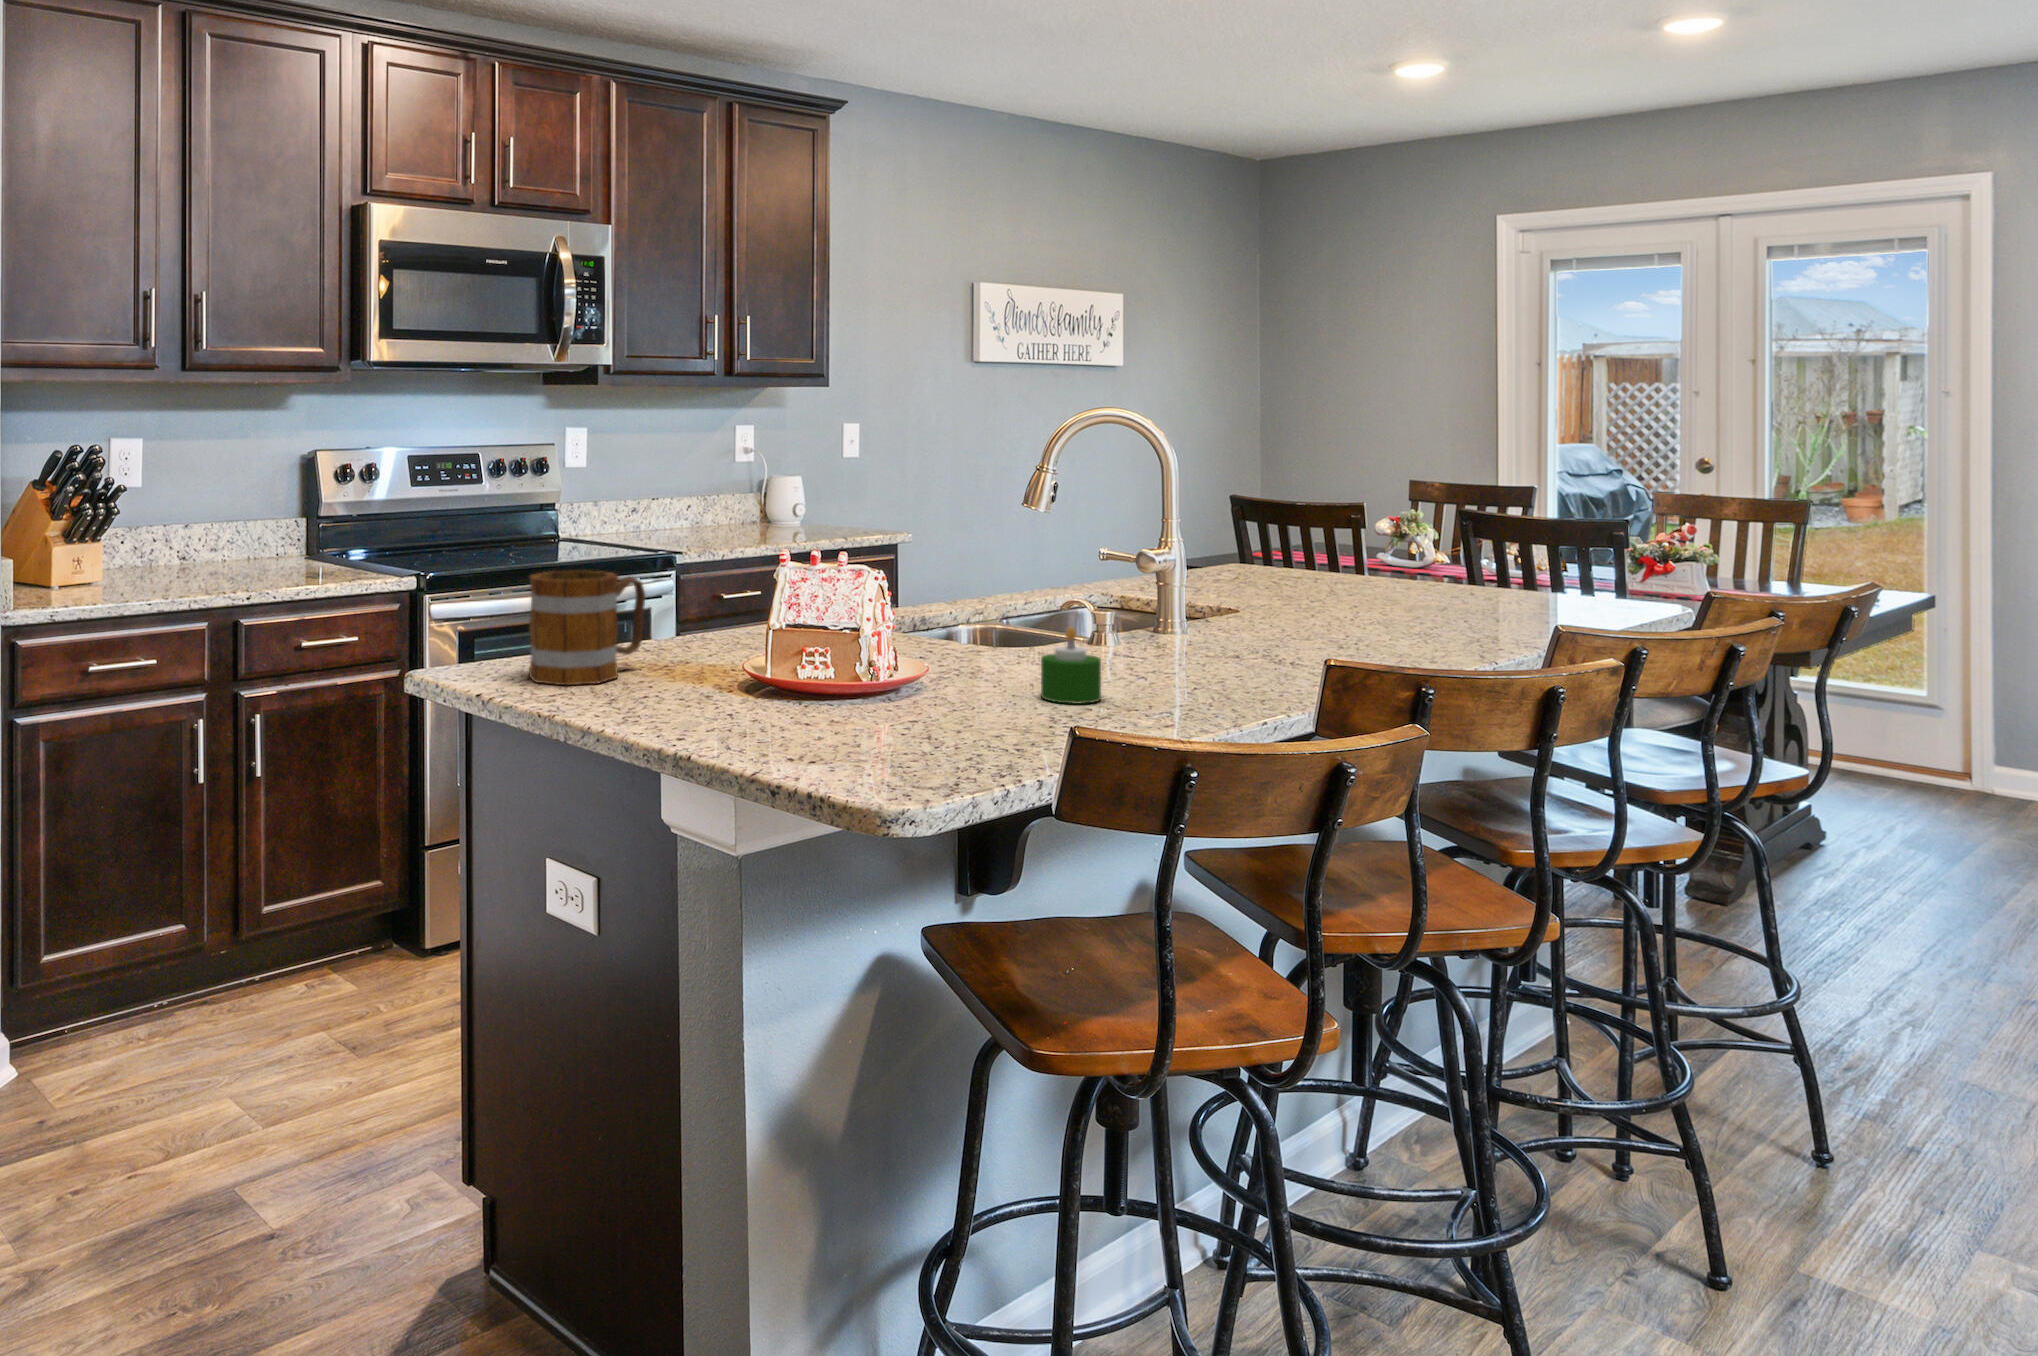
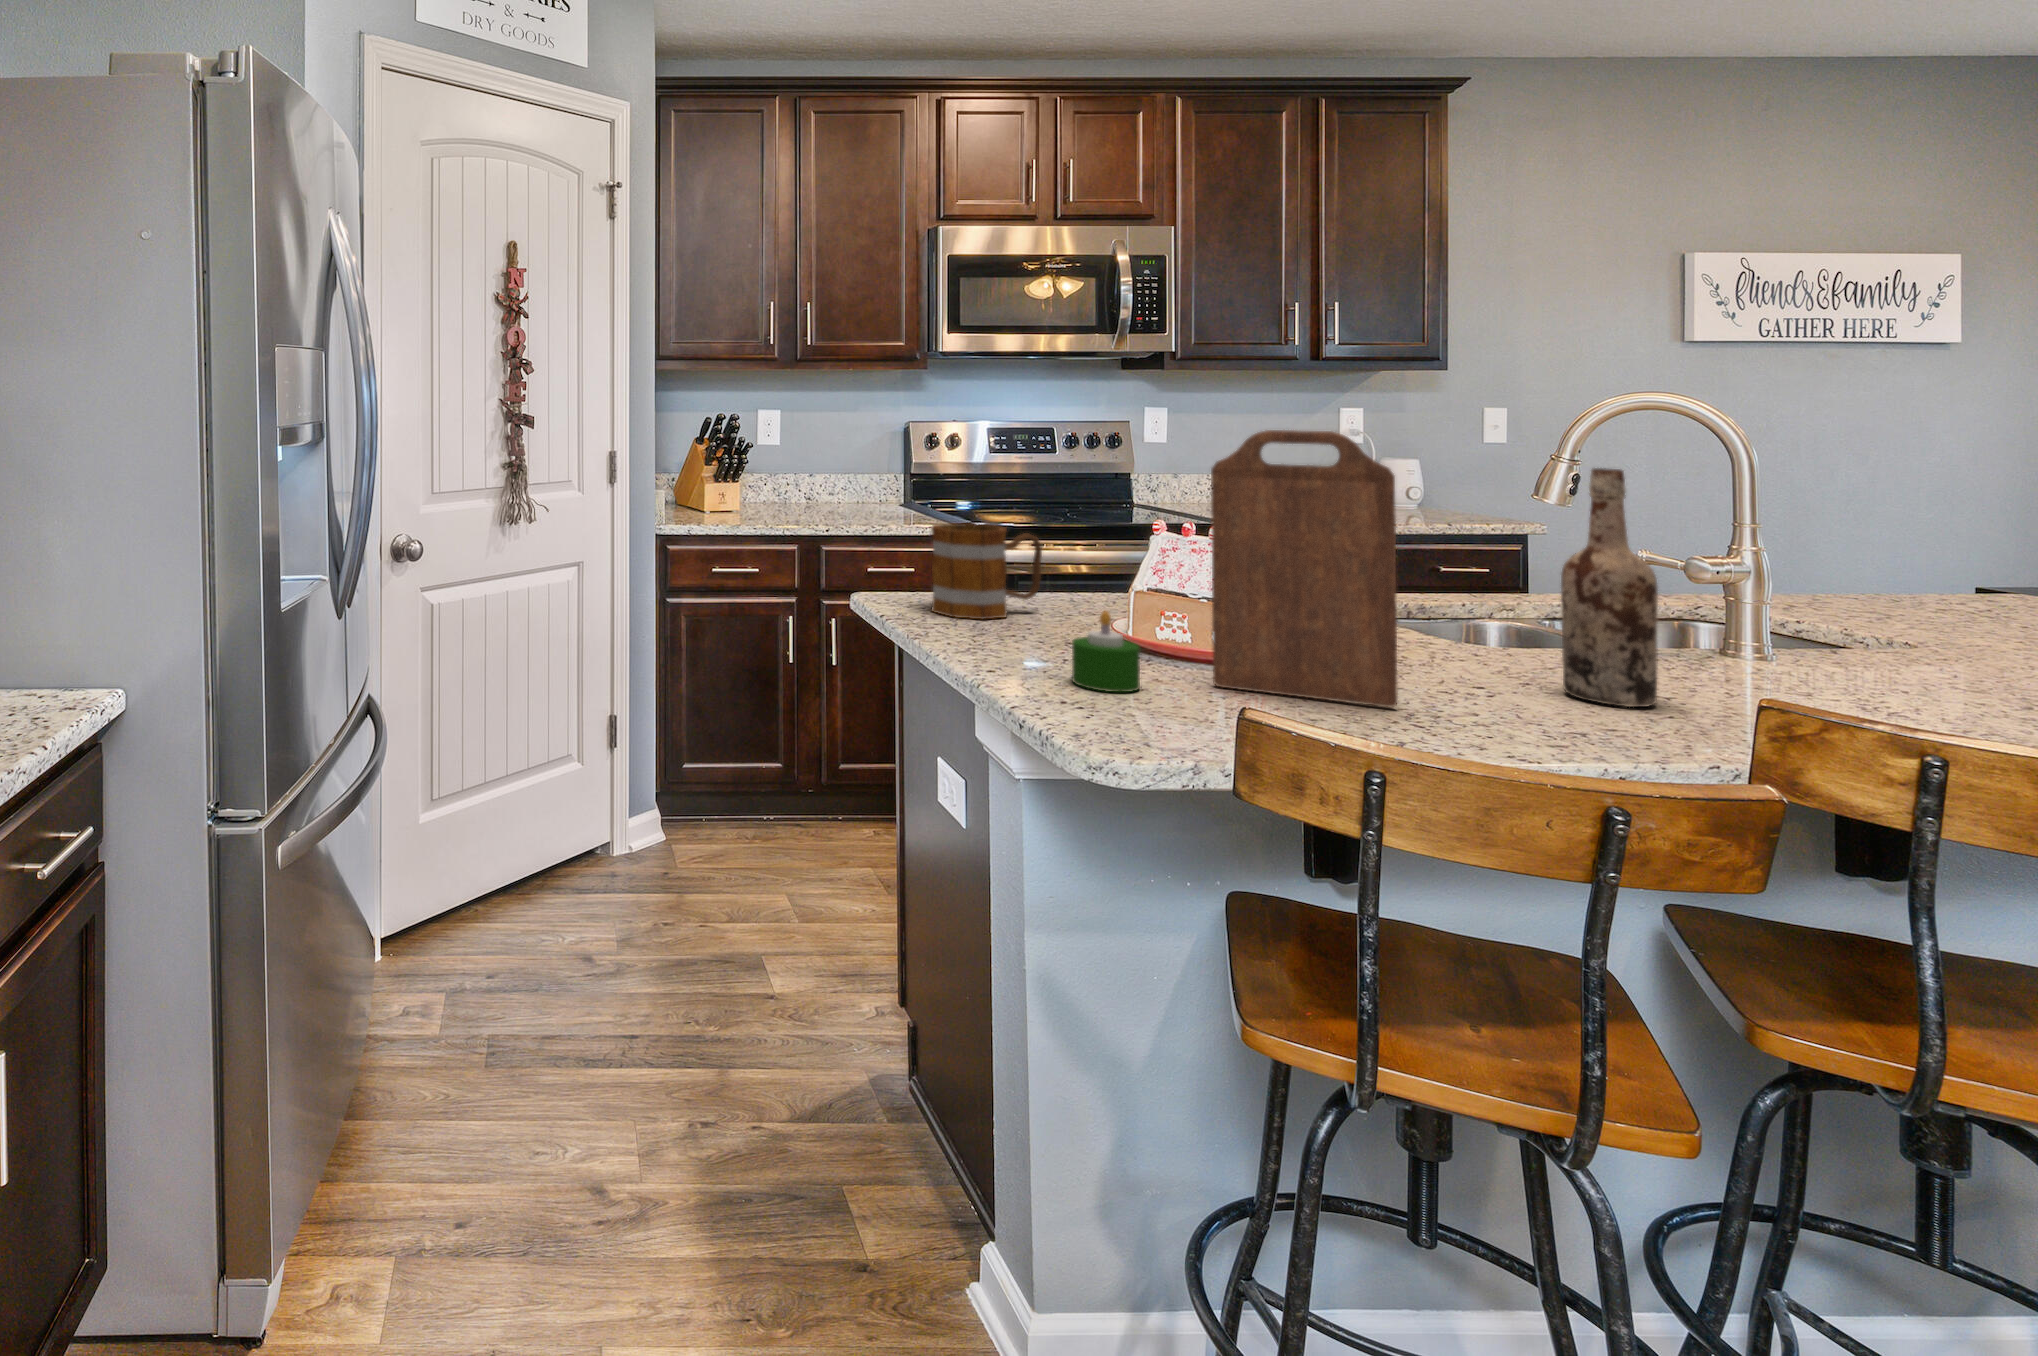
cutting board: none [881,449,1031,717] -> present [1211,430,1398,707]
wine bottle: none [1104,476,1167,683] -> present [1561,468,1658,707]
candle: present [1041,627,1101,704] -> present [1072,611,1140,692]

